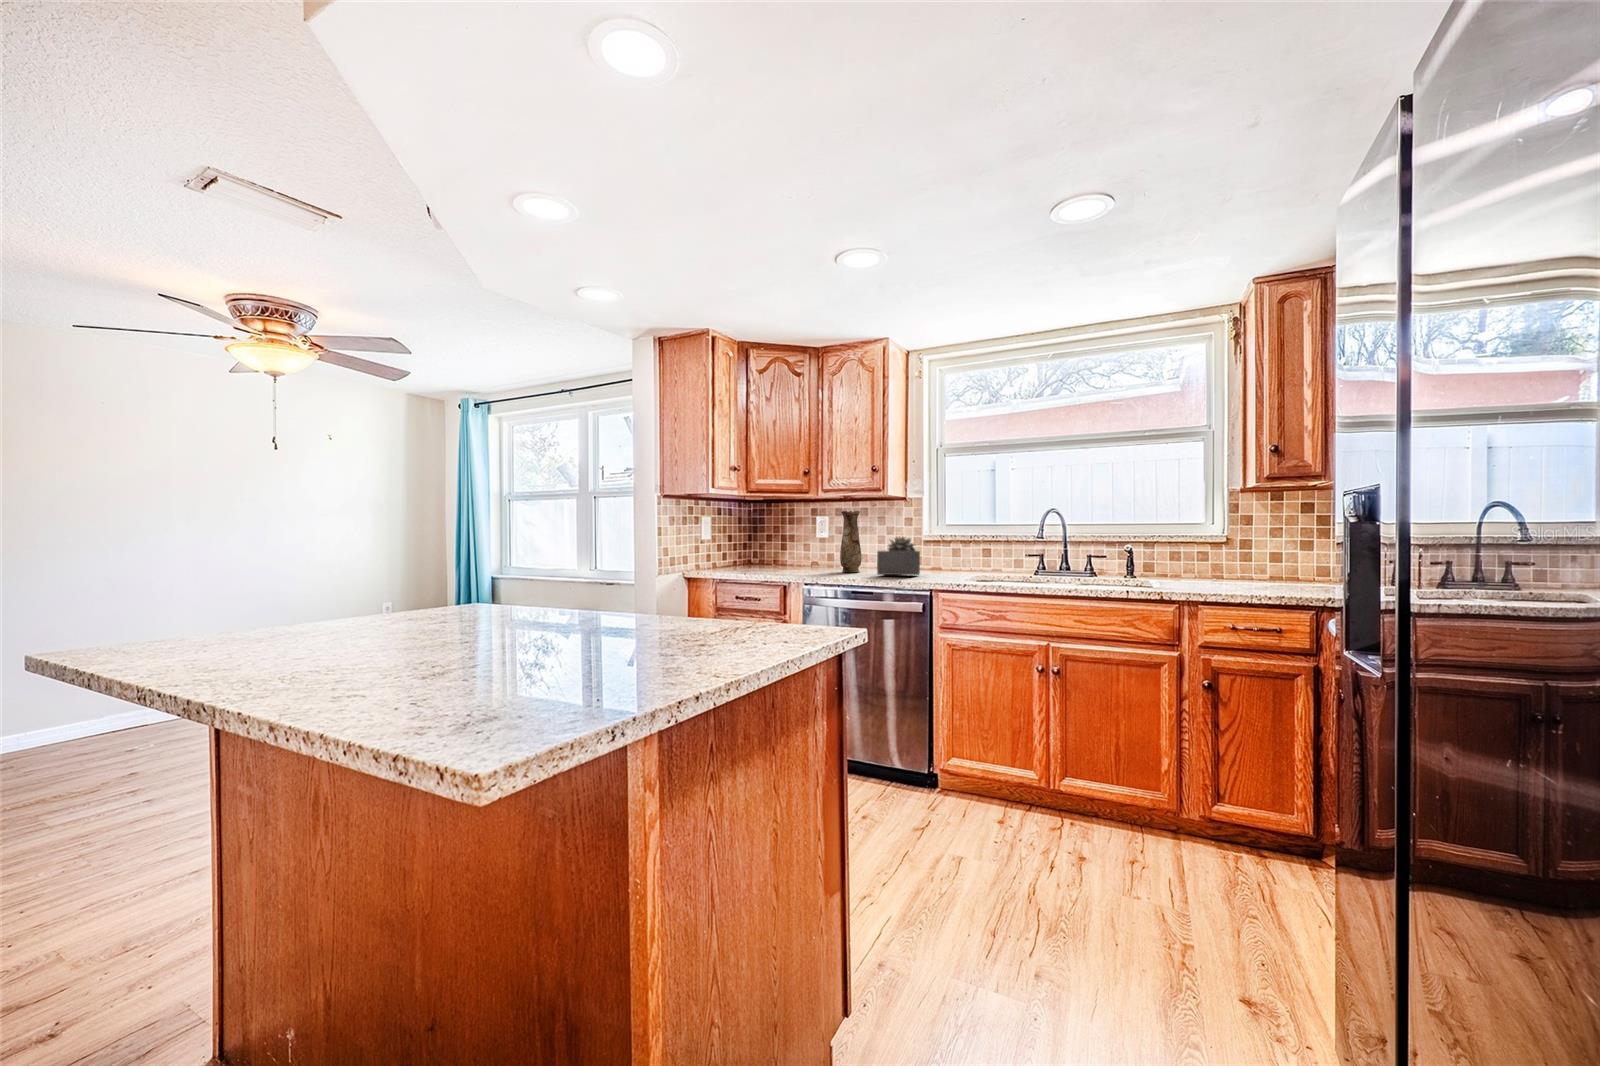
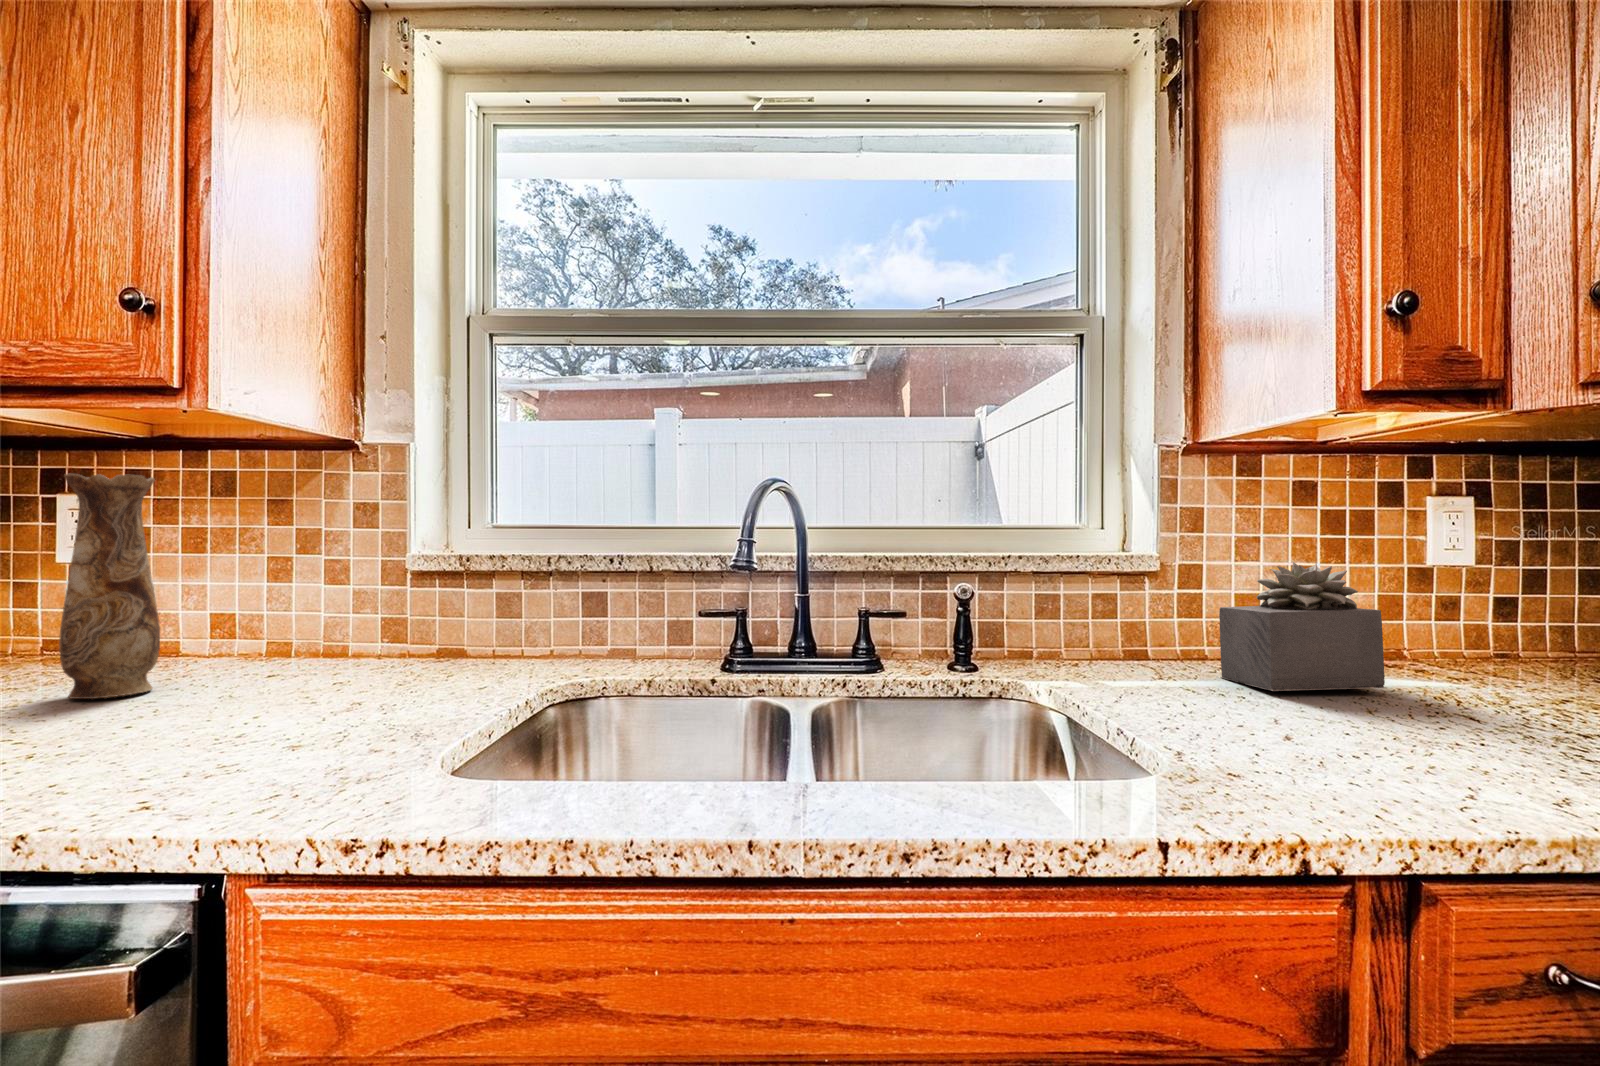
succulent plant: present [877,537,920,575] -> present [1219,562,1386,691]

